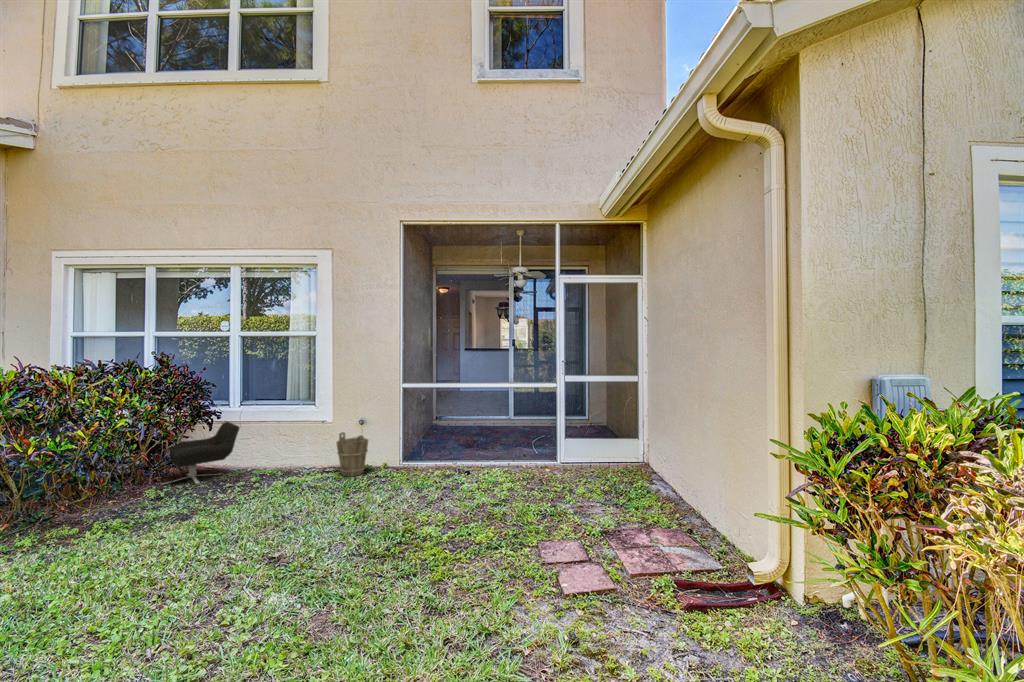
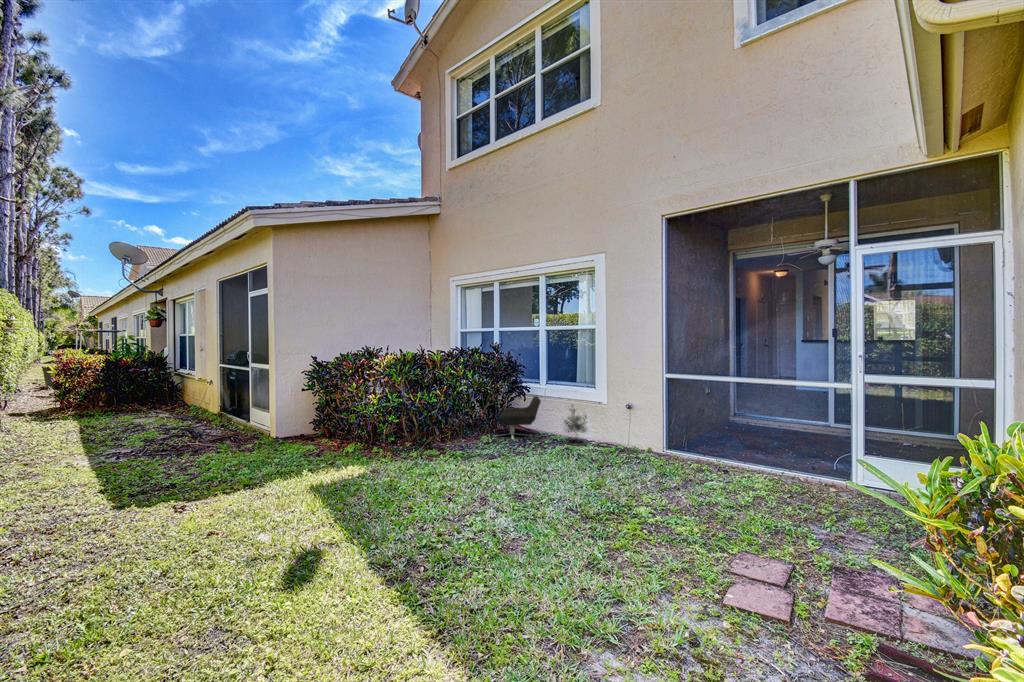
potted tree: none [276,426,310,477] -> present [564,405,588,446]
bucket: present [336,432,368,476] -> none [605,414,634,454]

